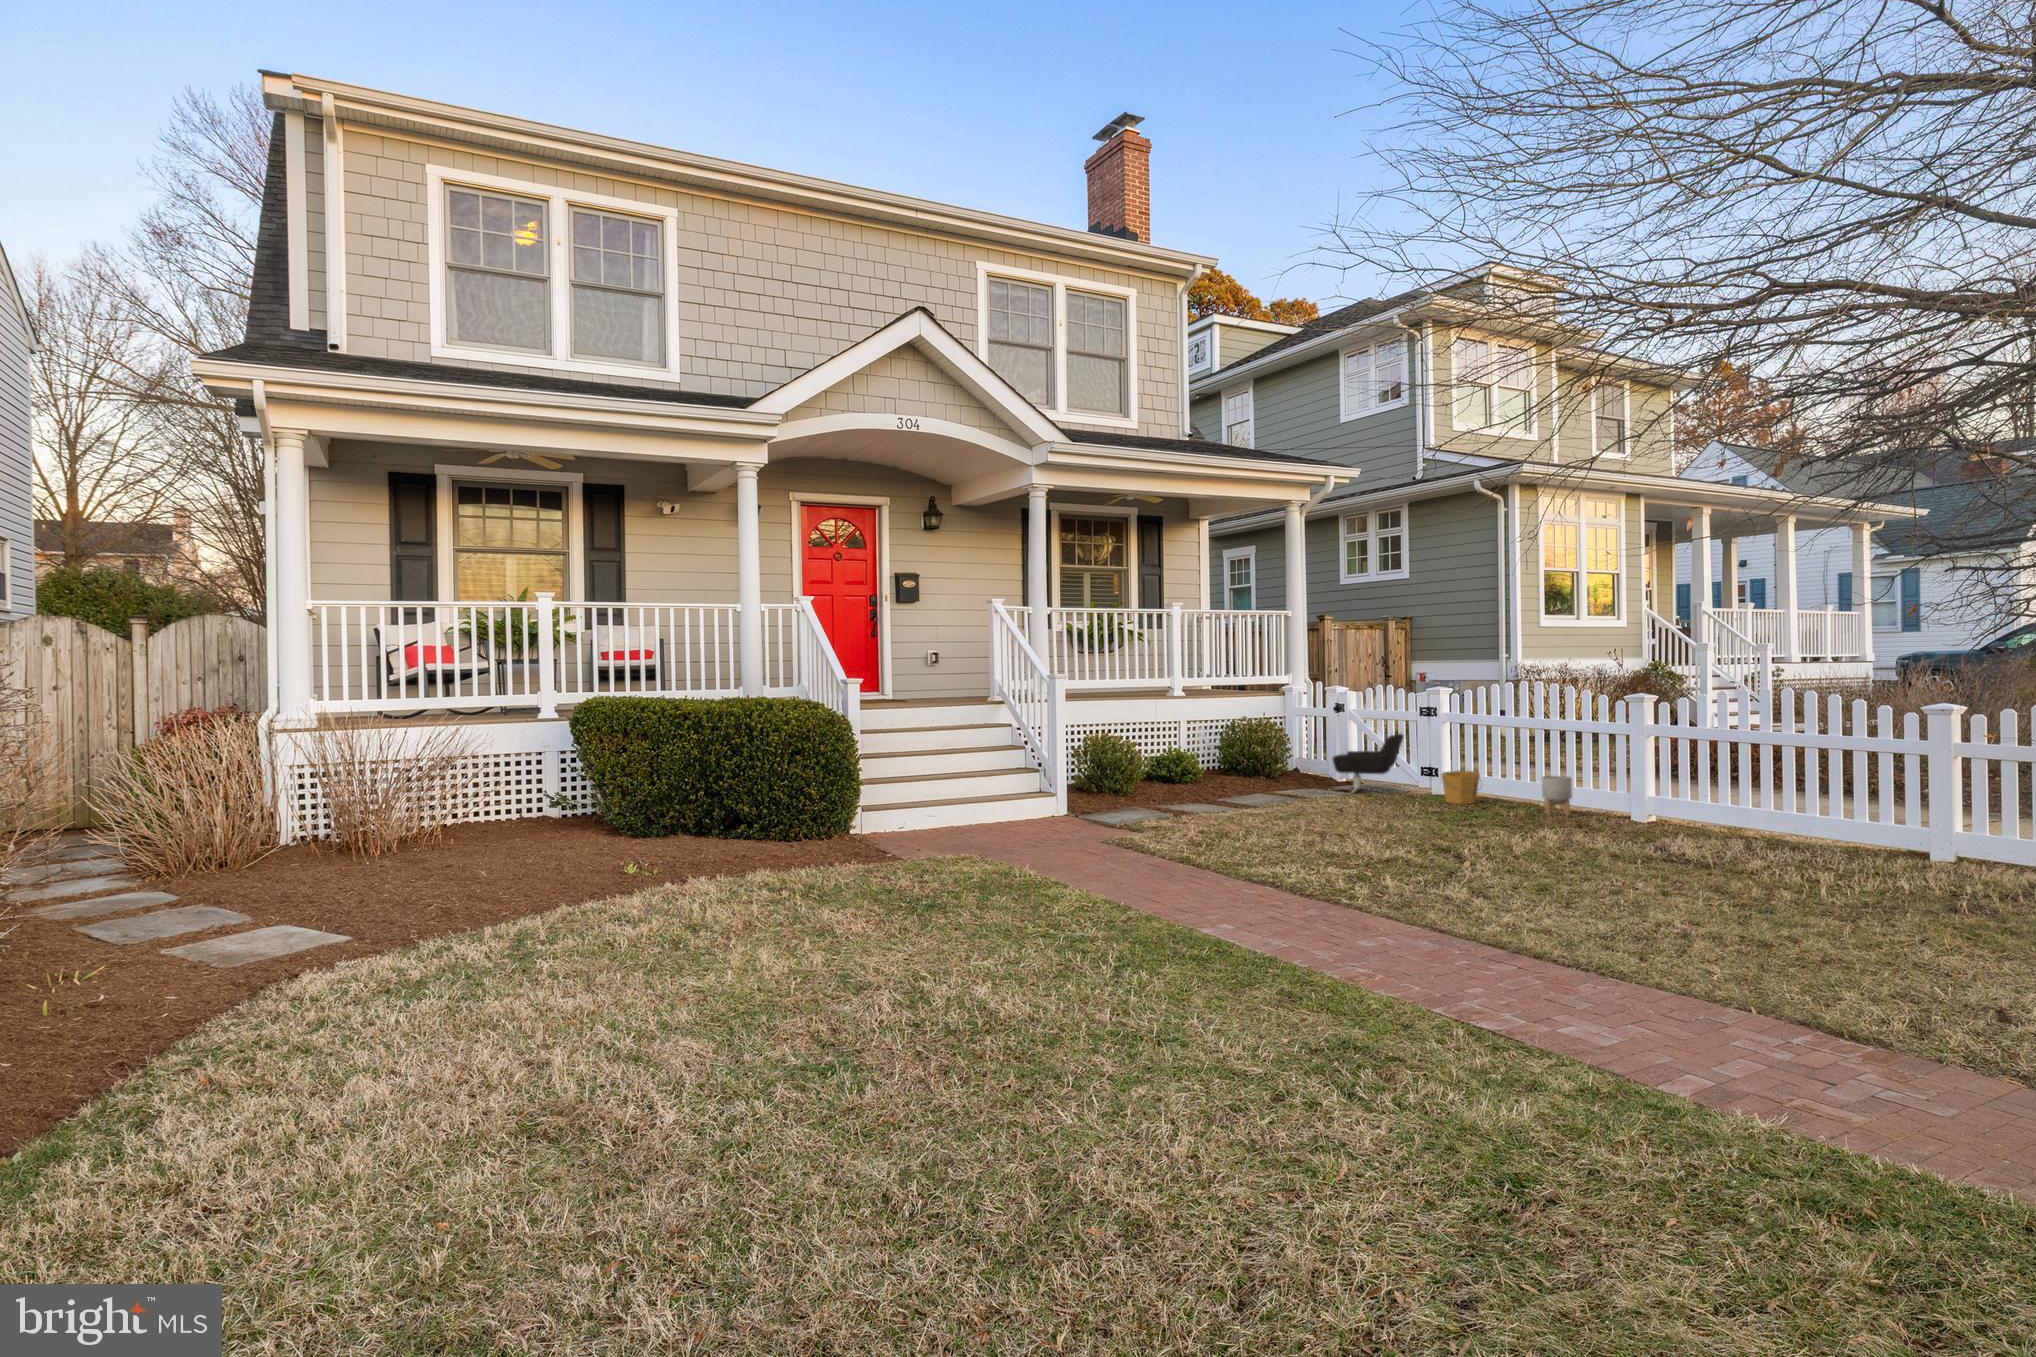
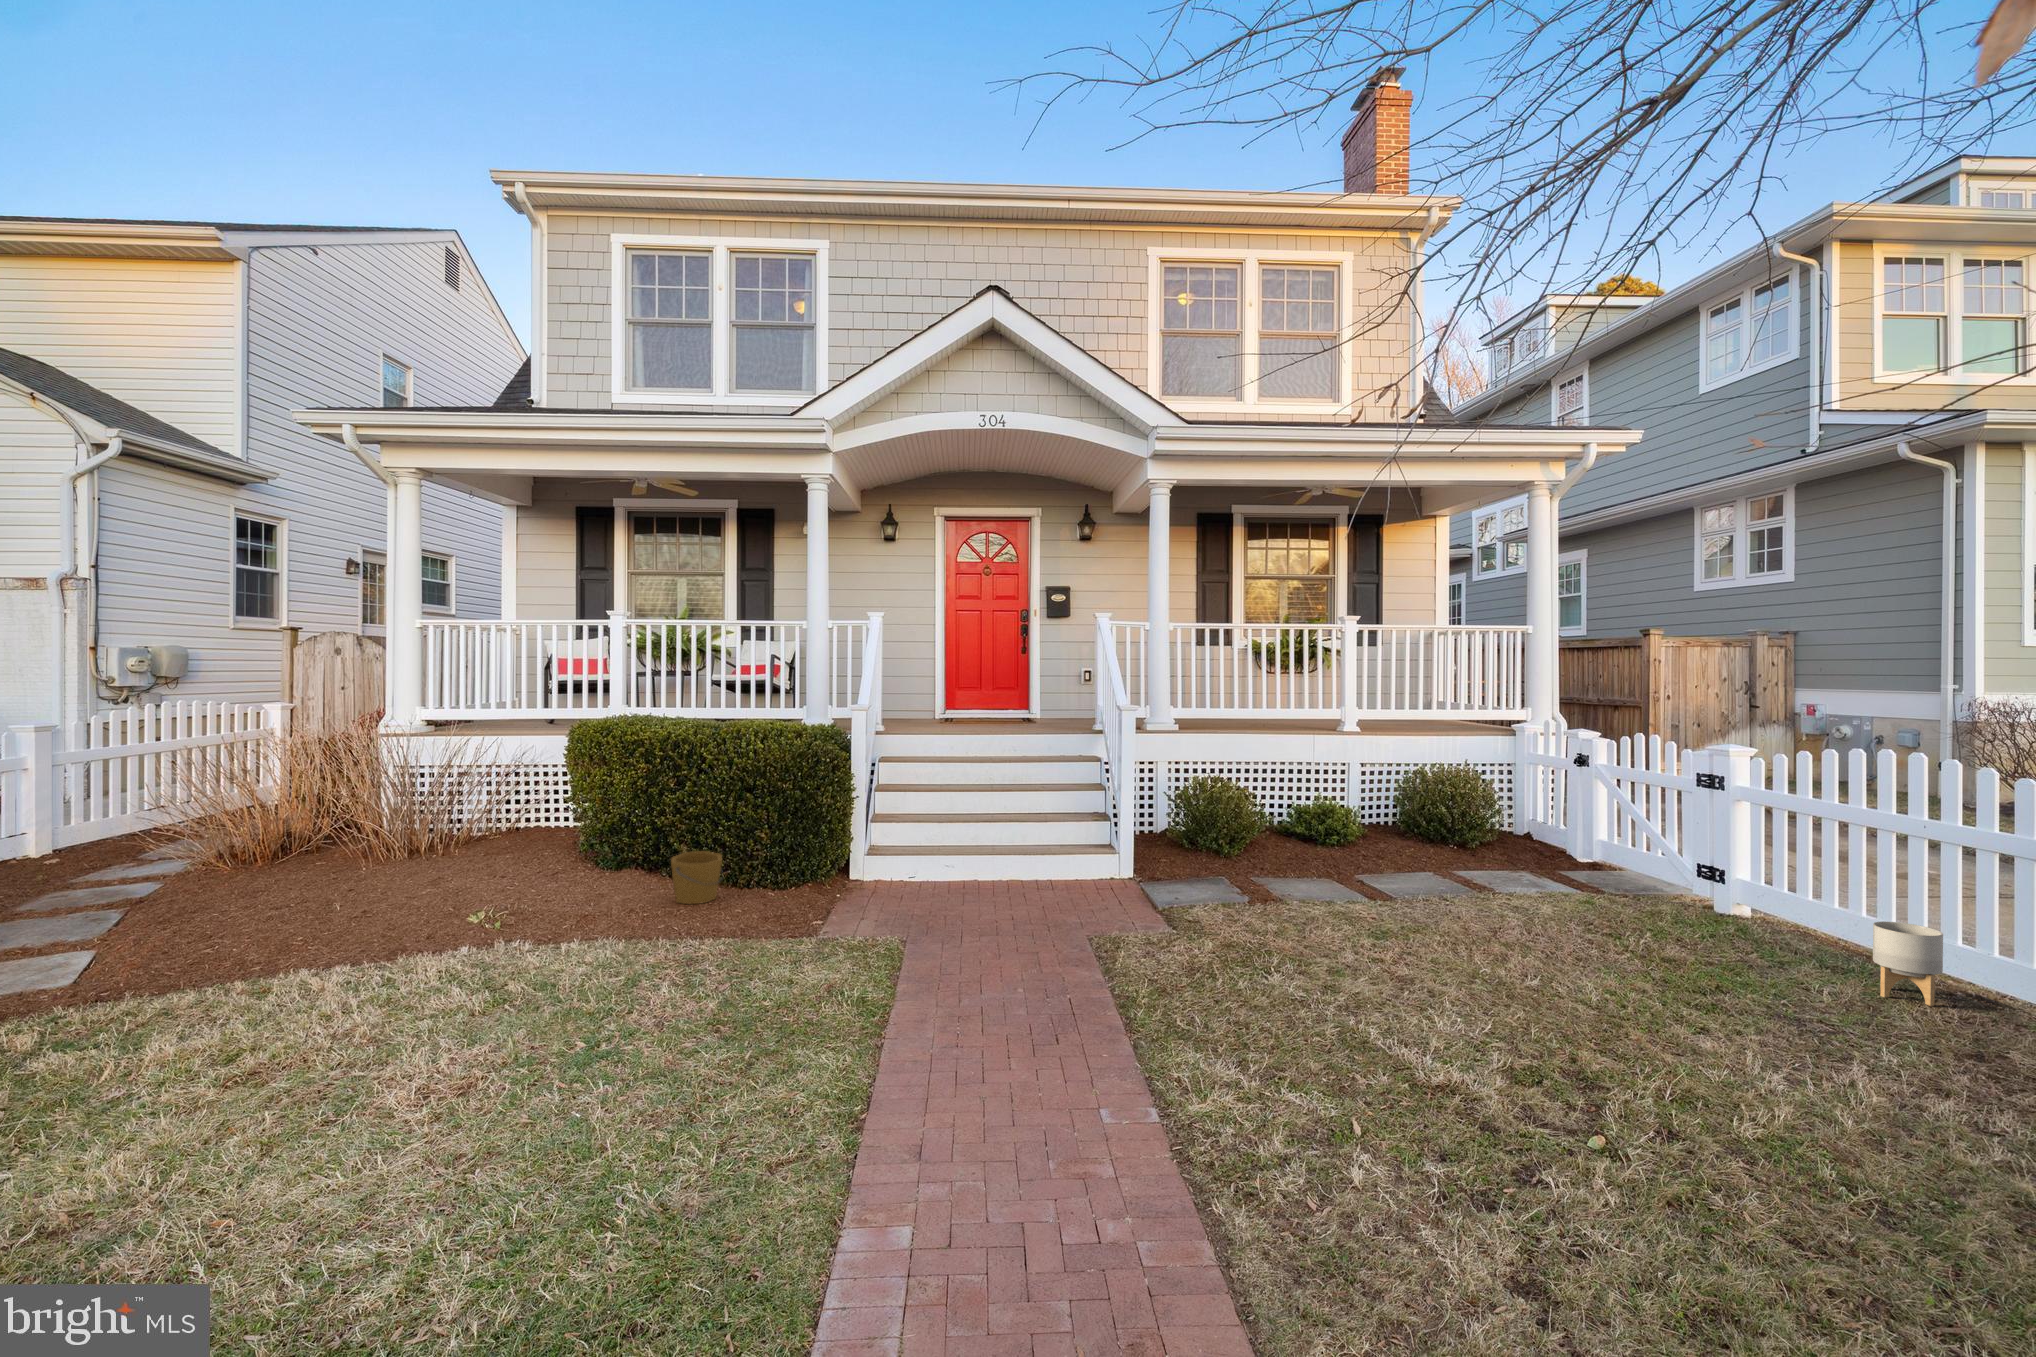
lounge chair: present [1333,734,1404,793] -> none [1531,805,1659,889]
bucket: present [1441,770,1480,804] -> present [671,851,722,904]

